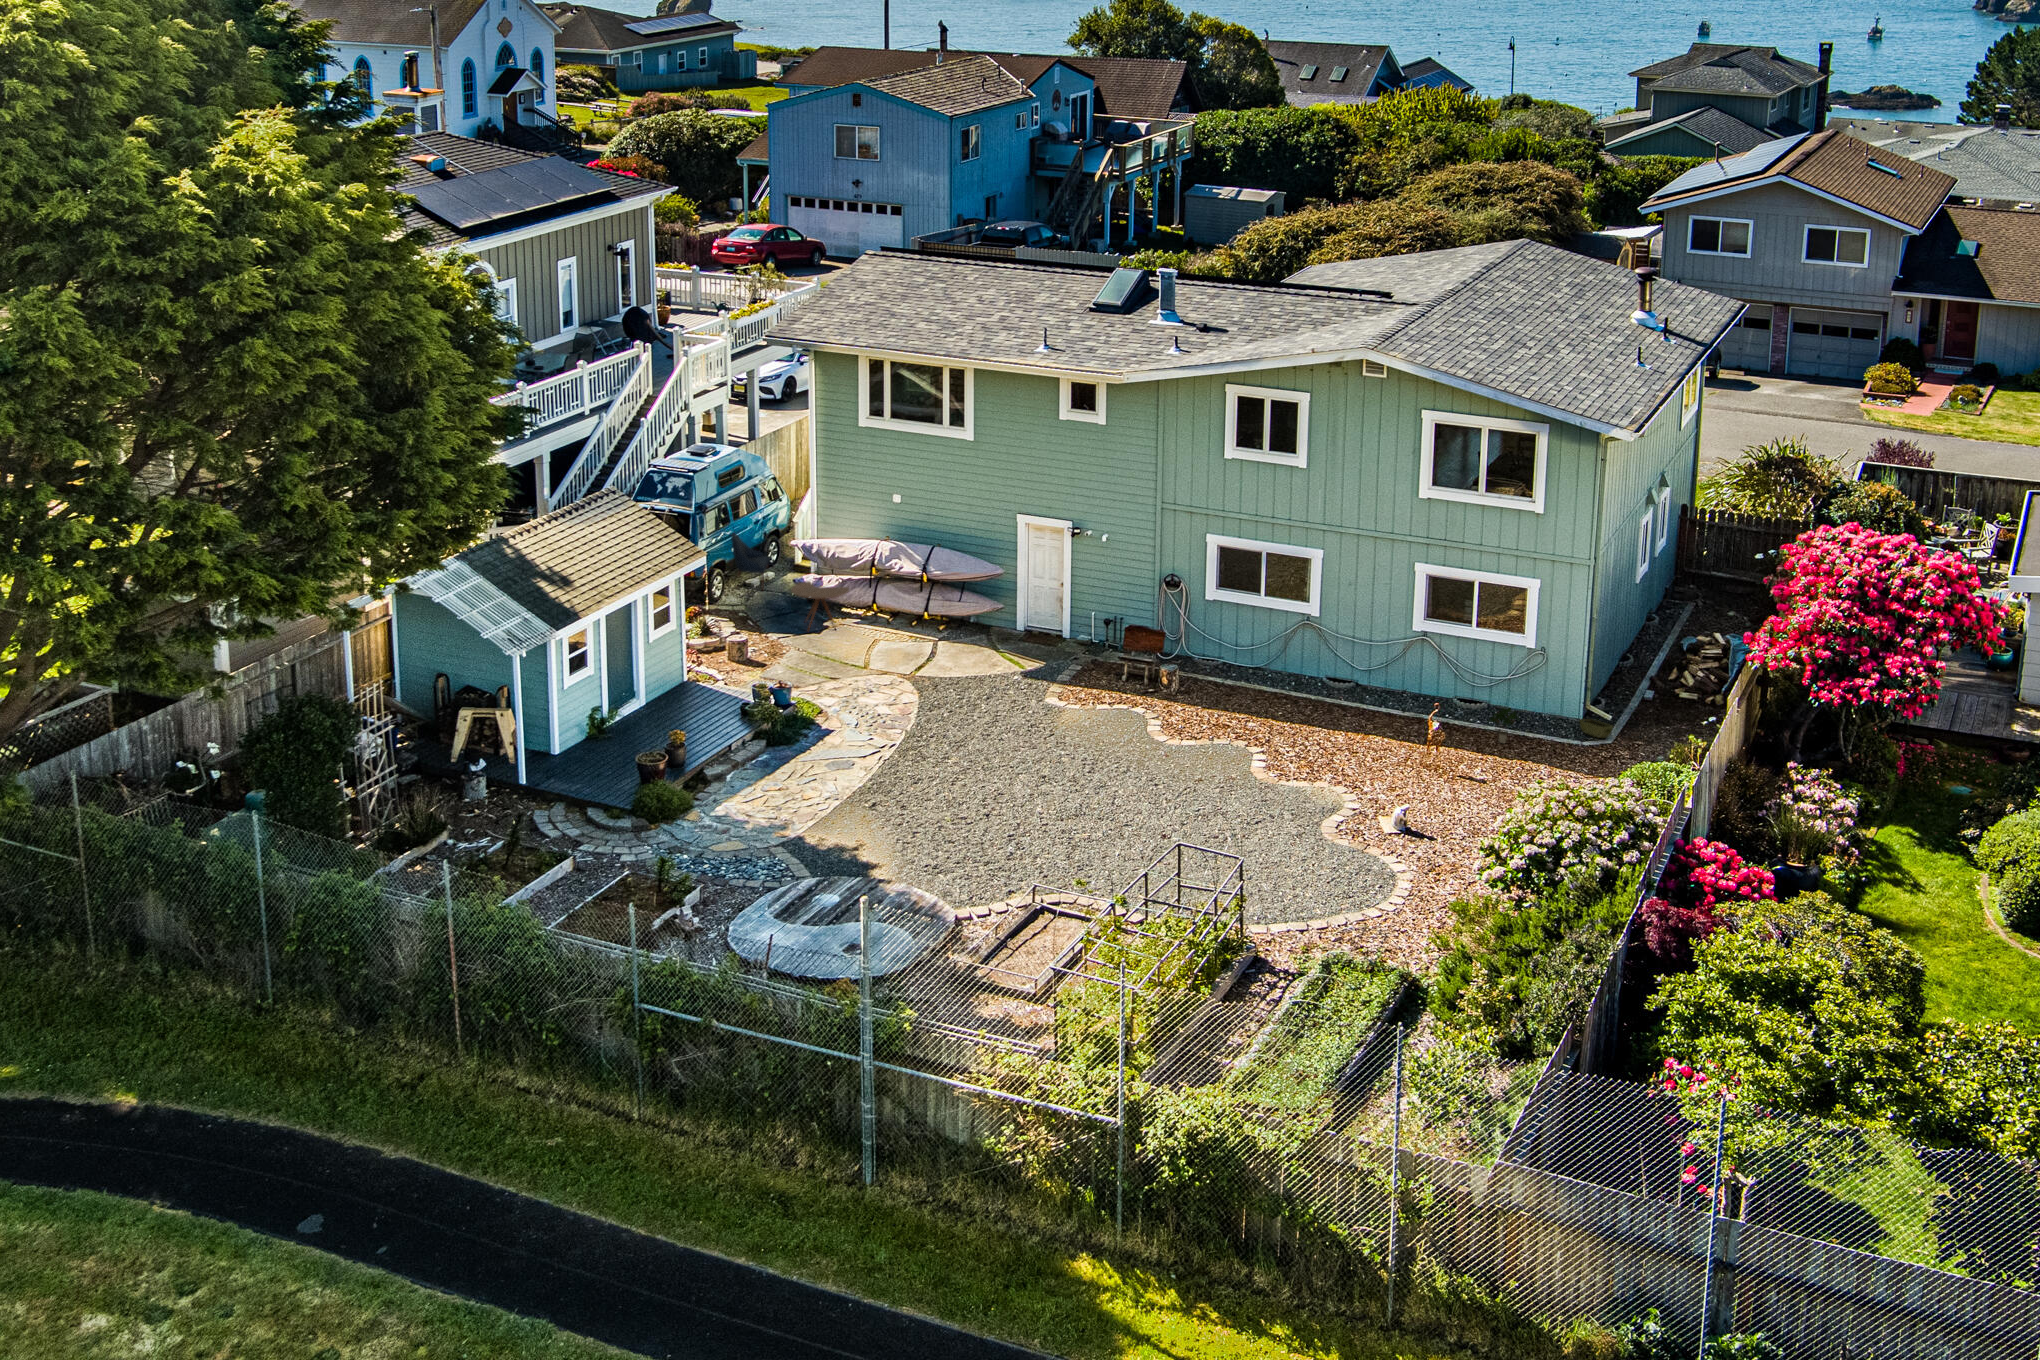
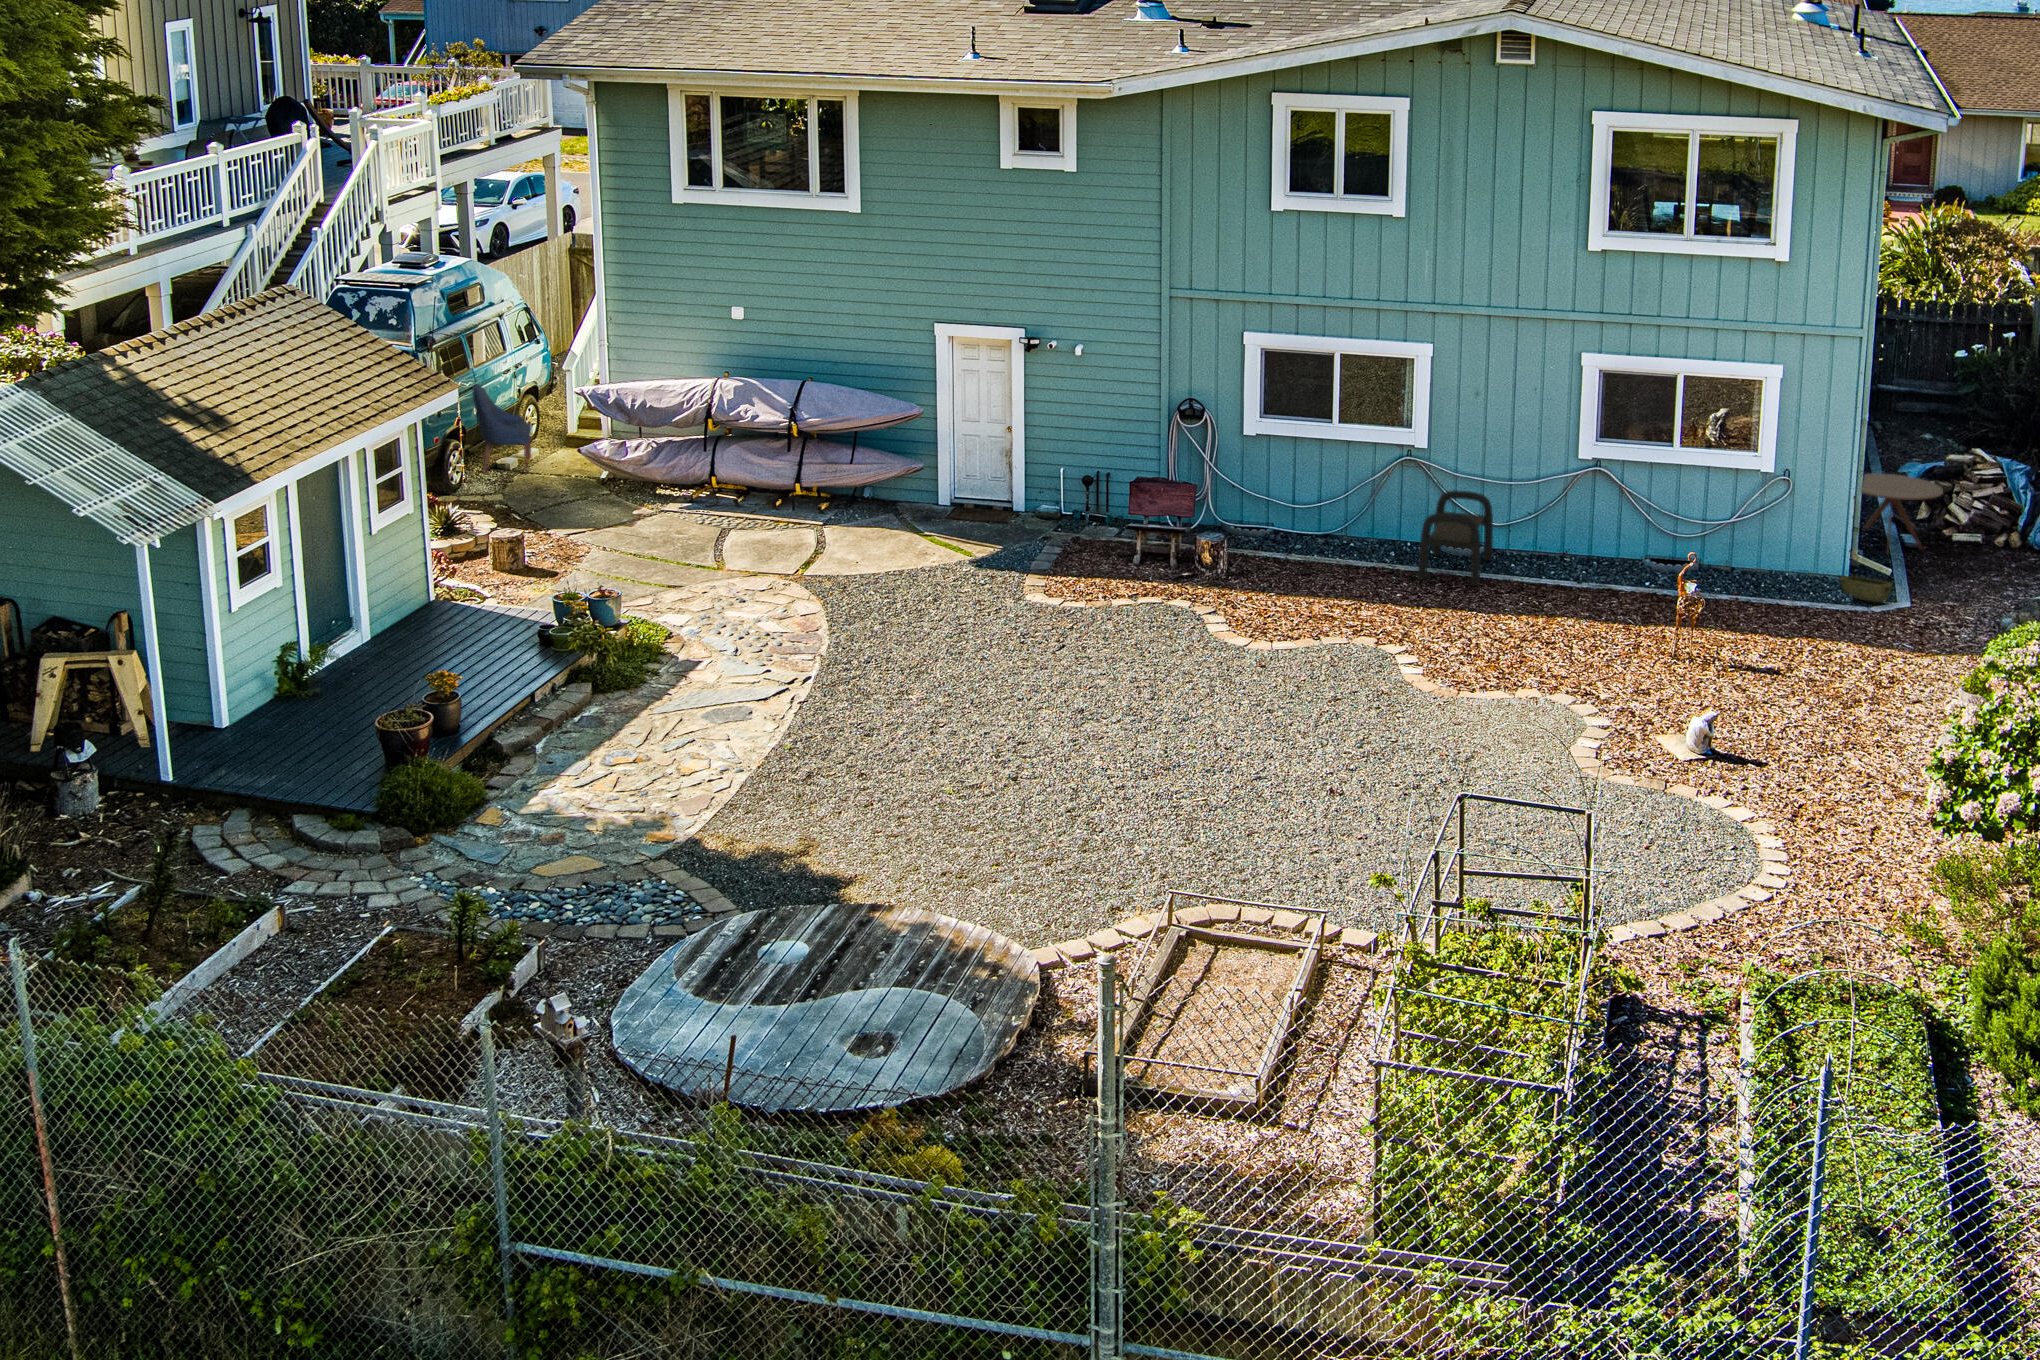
round table: present [791,581,849,630] -> present [1861,473,1943,553]
bench: none [1303,644,1360,710] -> present [1417,490,1493,586]
potted plant: present [1490,706,1520,743] -> none [1717,559,1770,618]

